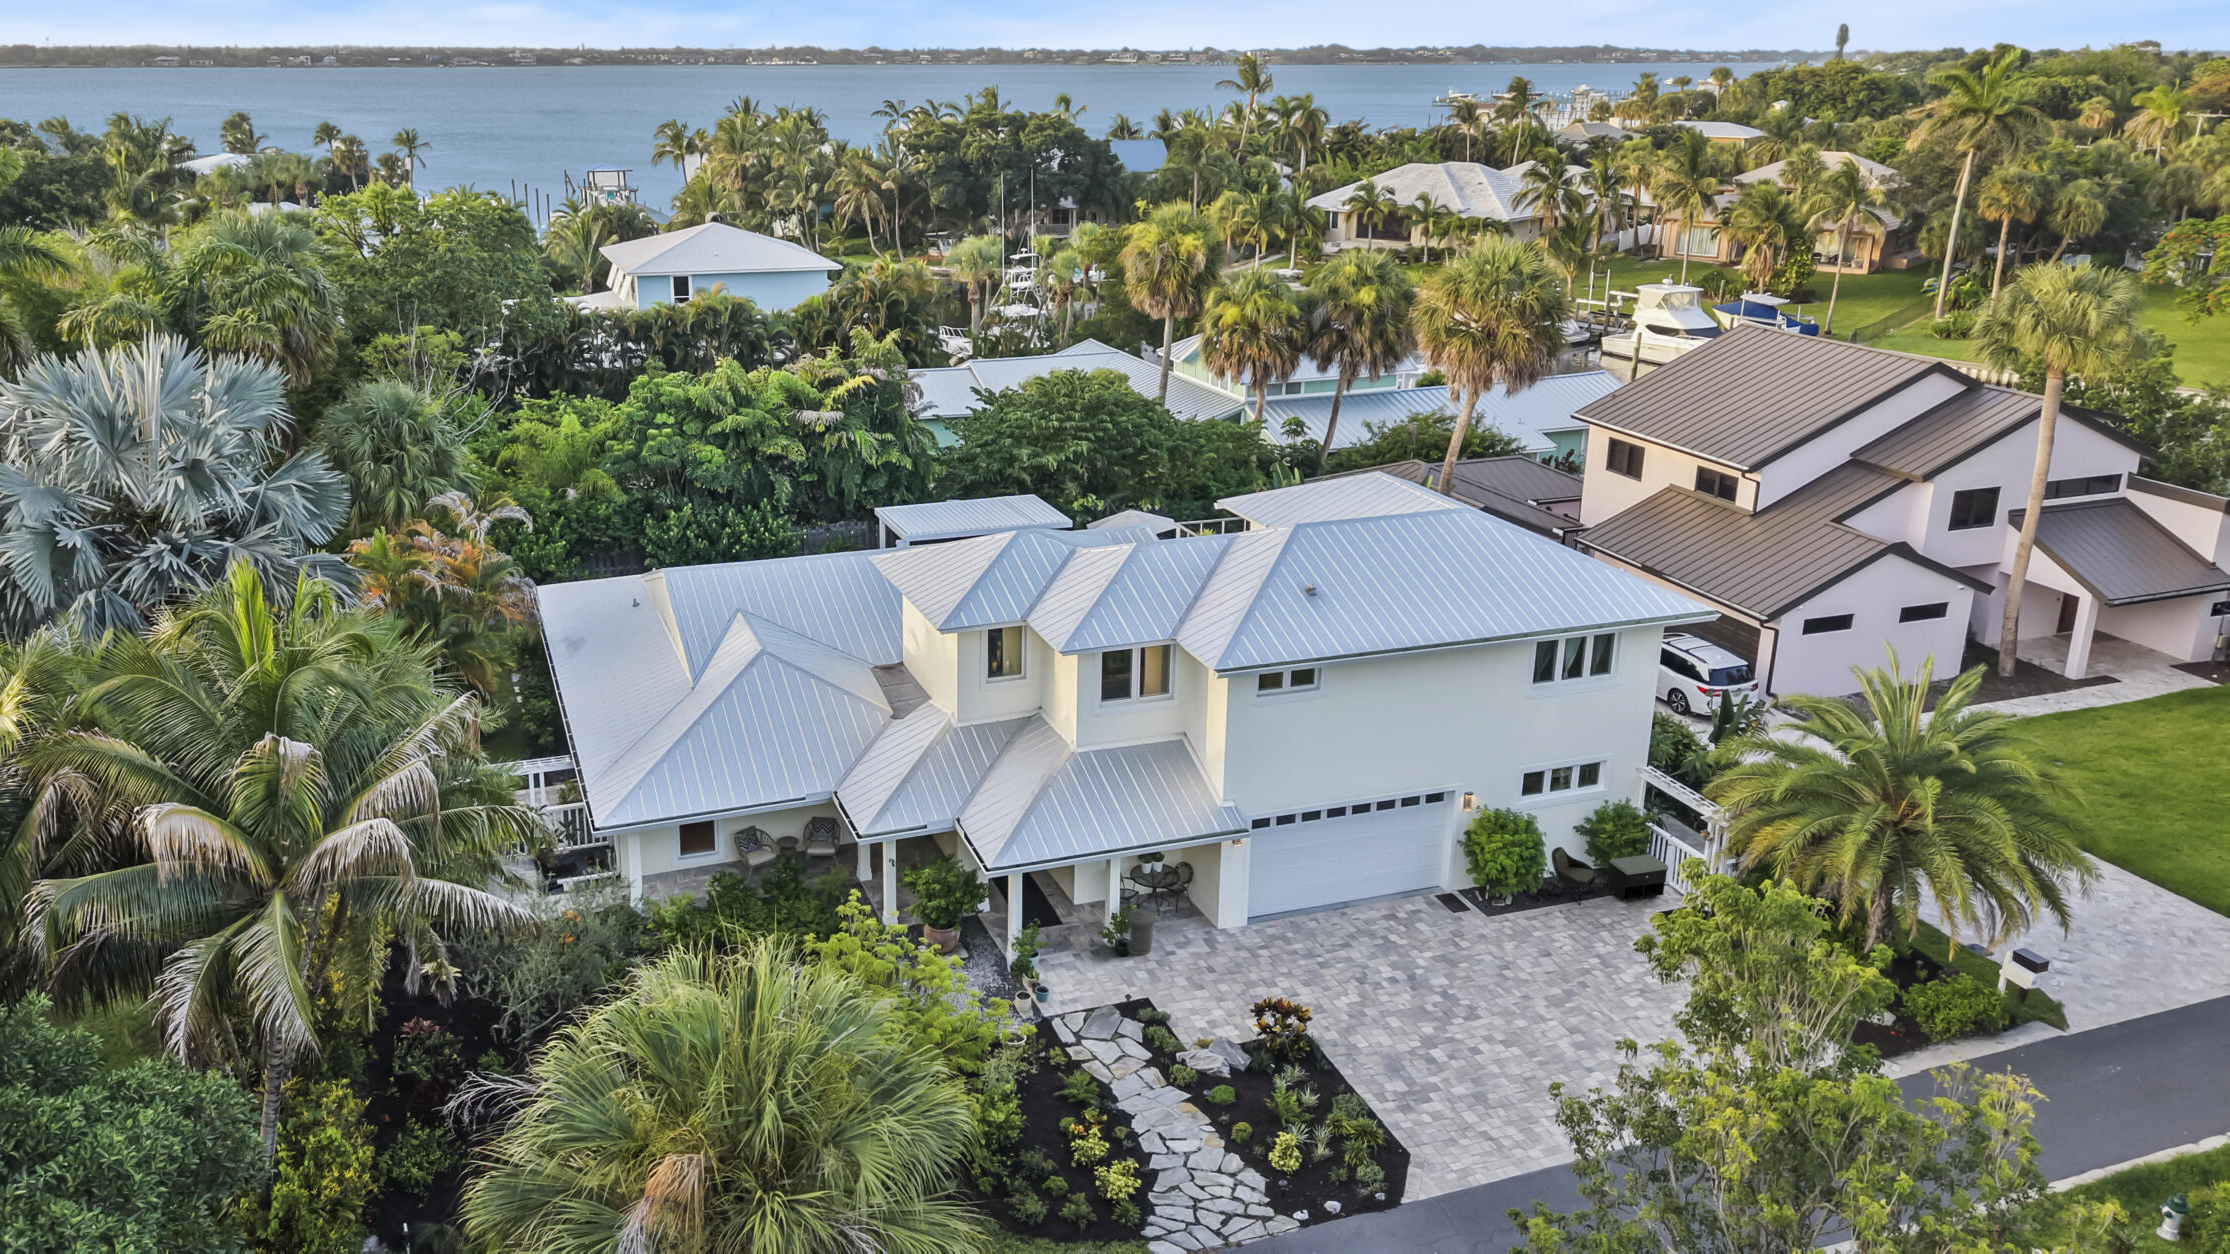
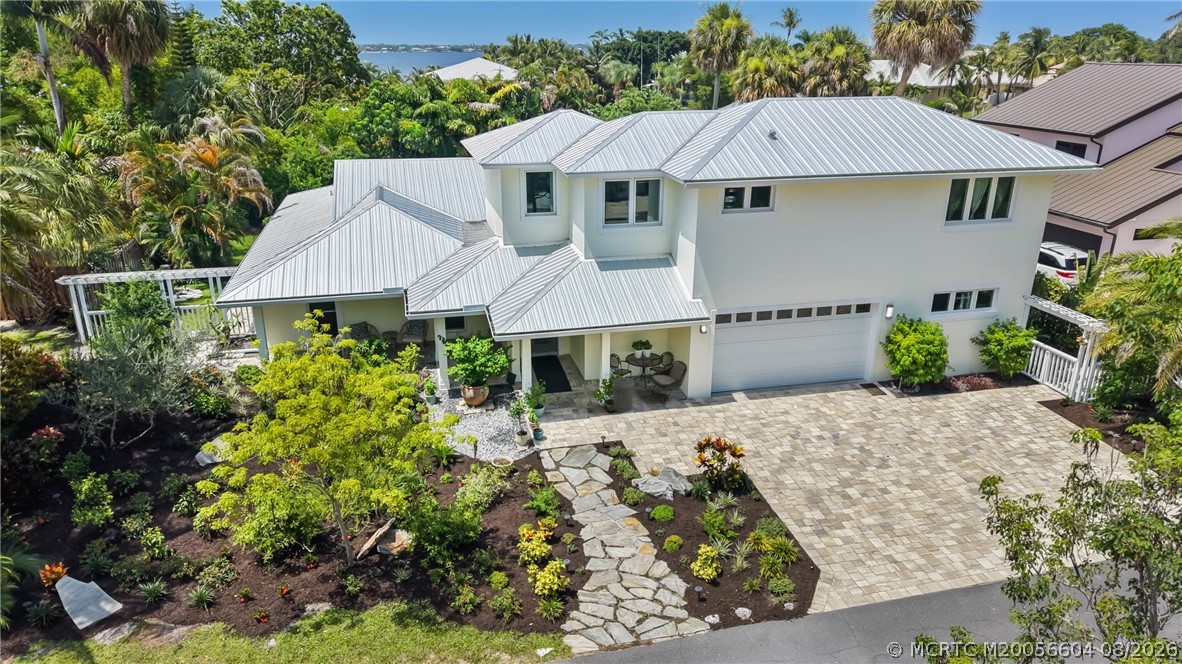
lounge chair: present [1548,847,1596,905] -> present [650,361,687,403]
storage bench: present [1606,854,1668,902] -> none [991,361,1044,395]

